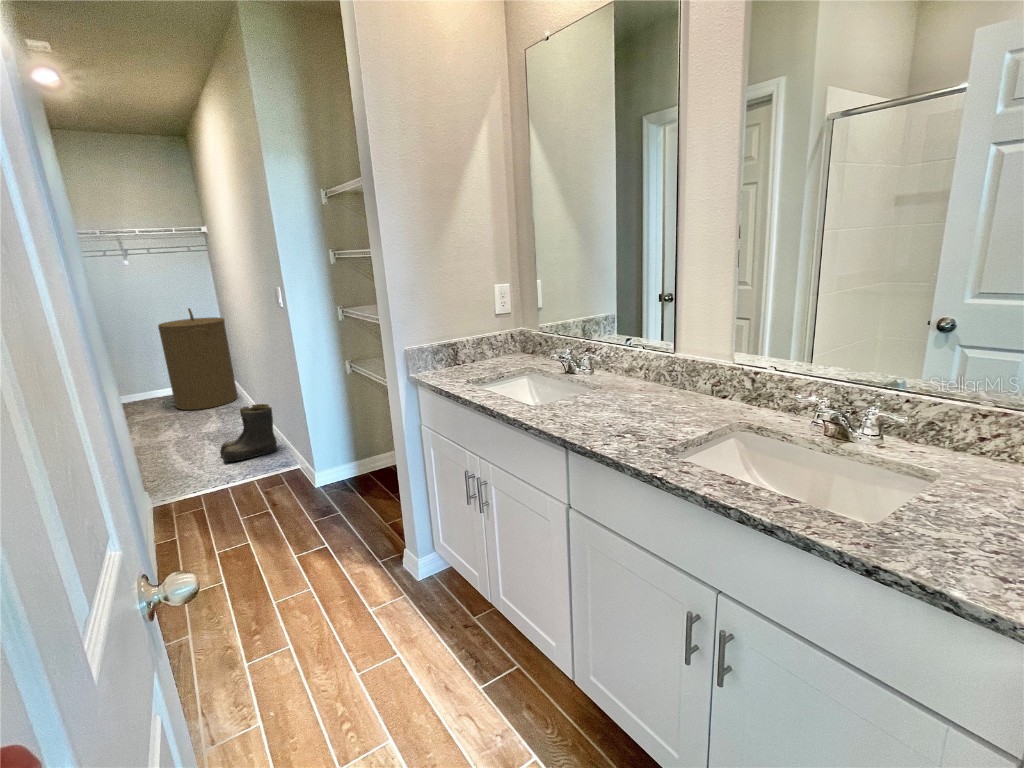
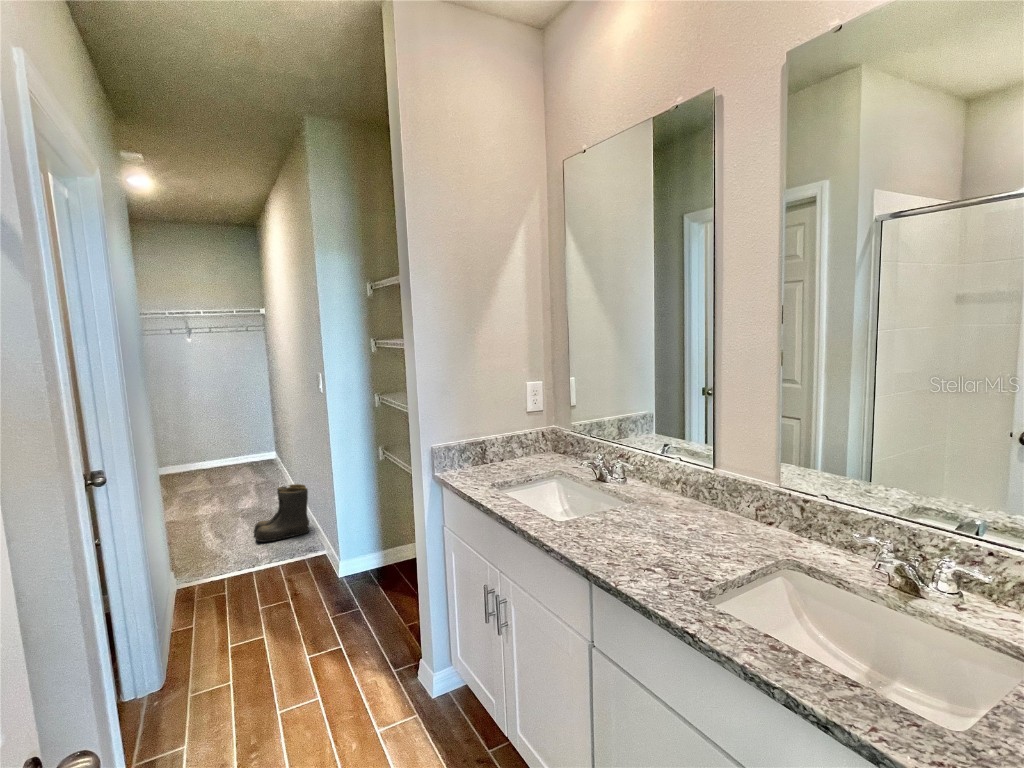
laundry hamper: present [158,308,238,410] -> none [215,386,281,484]

